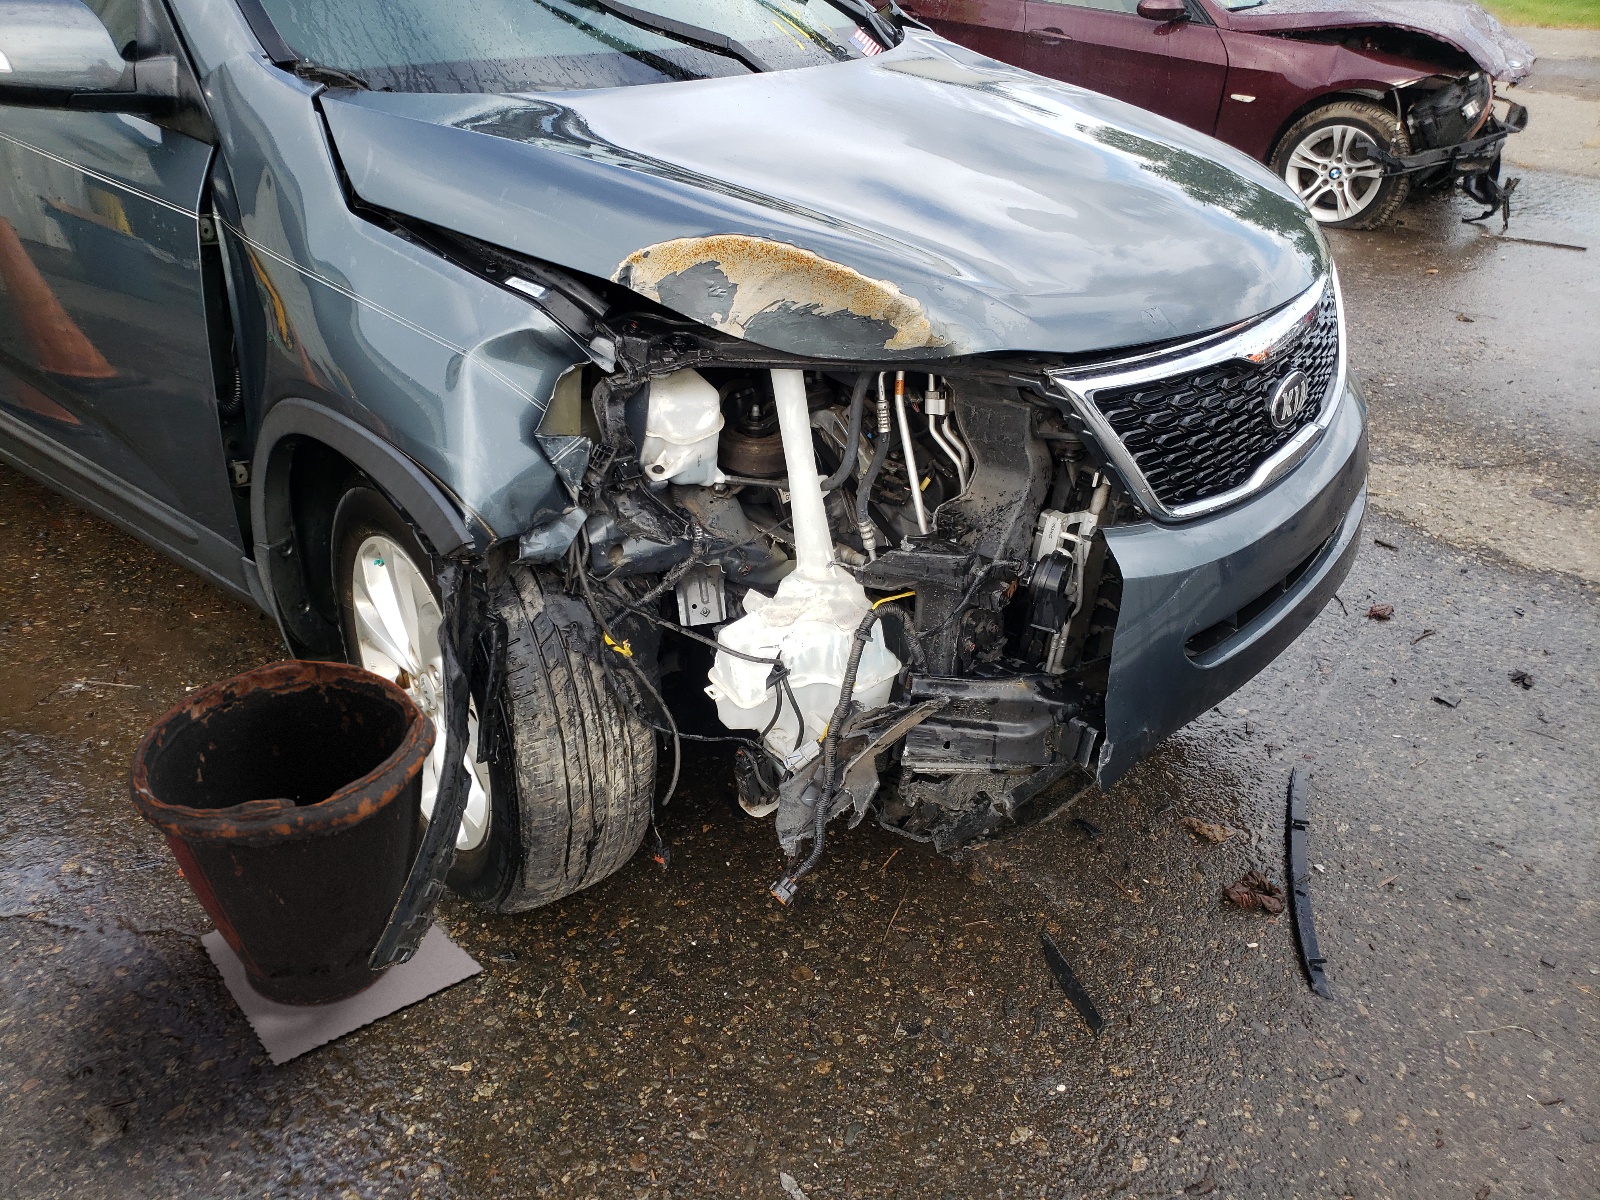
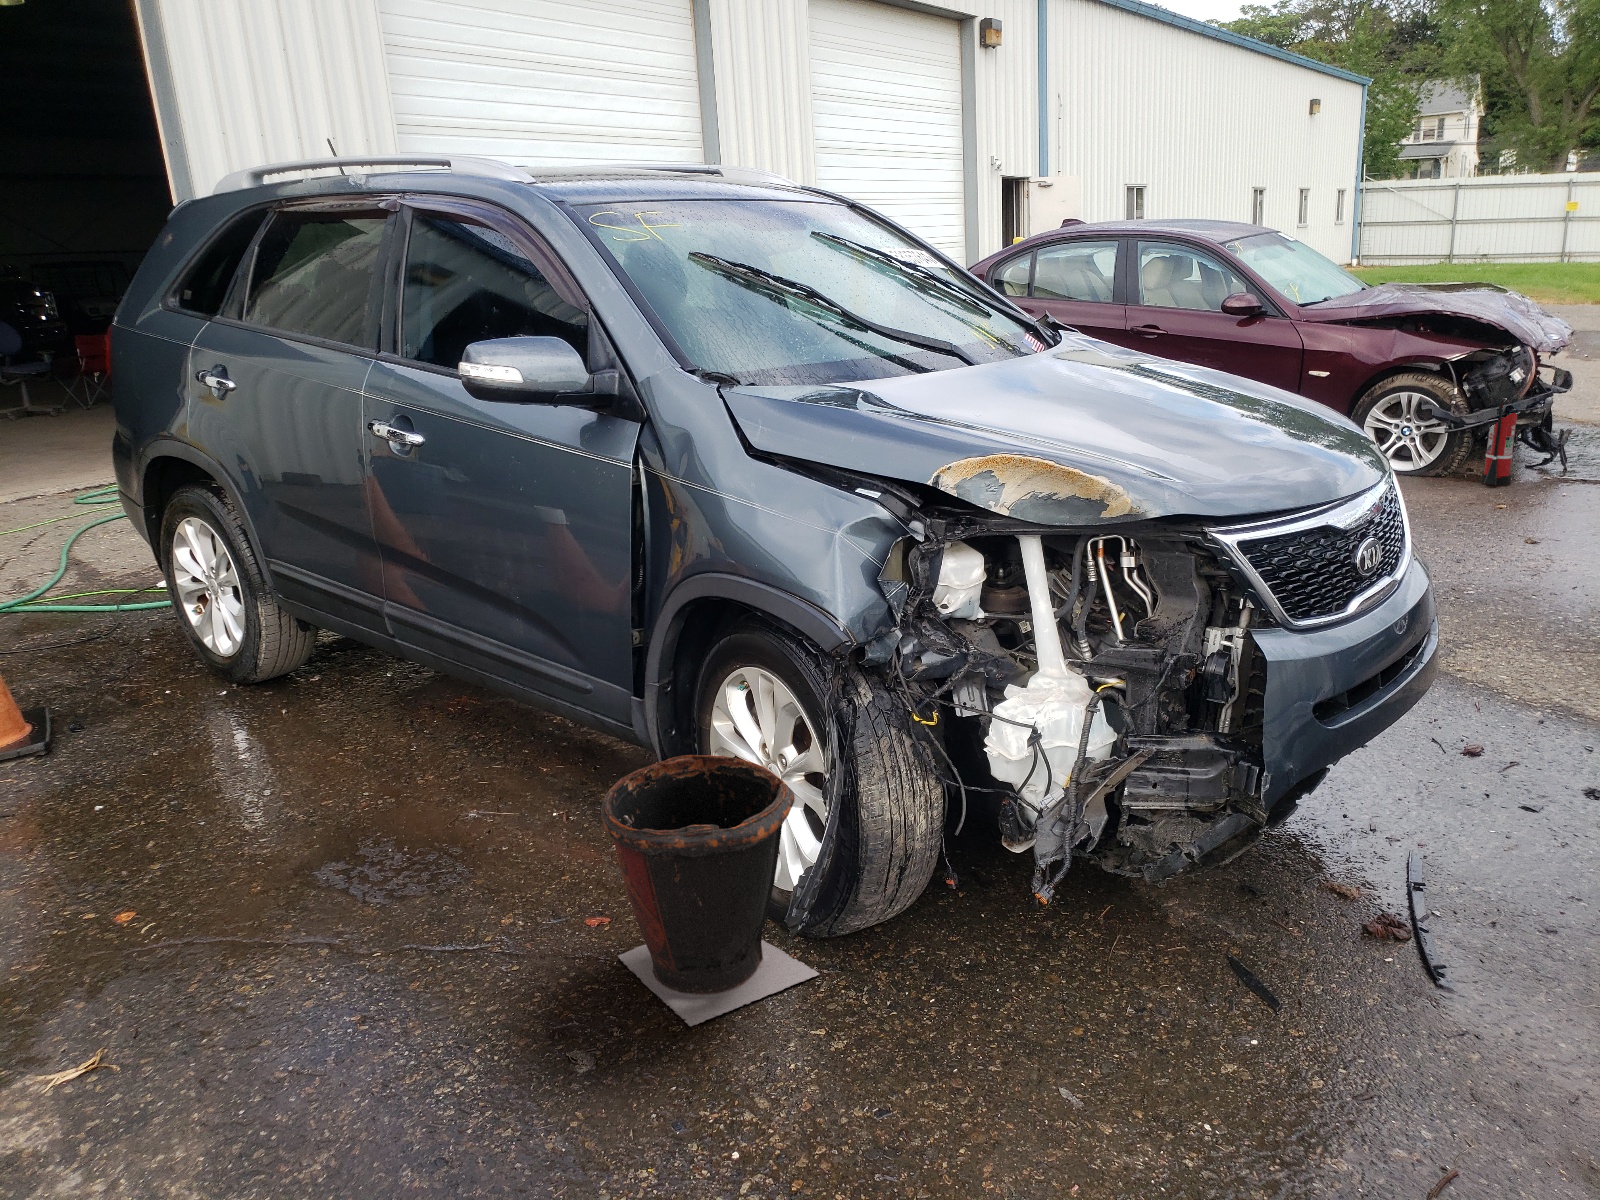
fire extinguisher: none [1412,121,1466,246] -> present [1481,398,1517,486]

